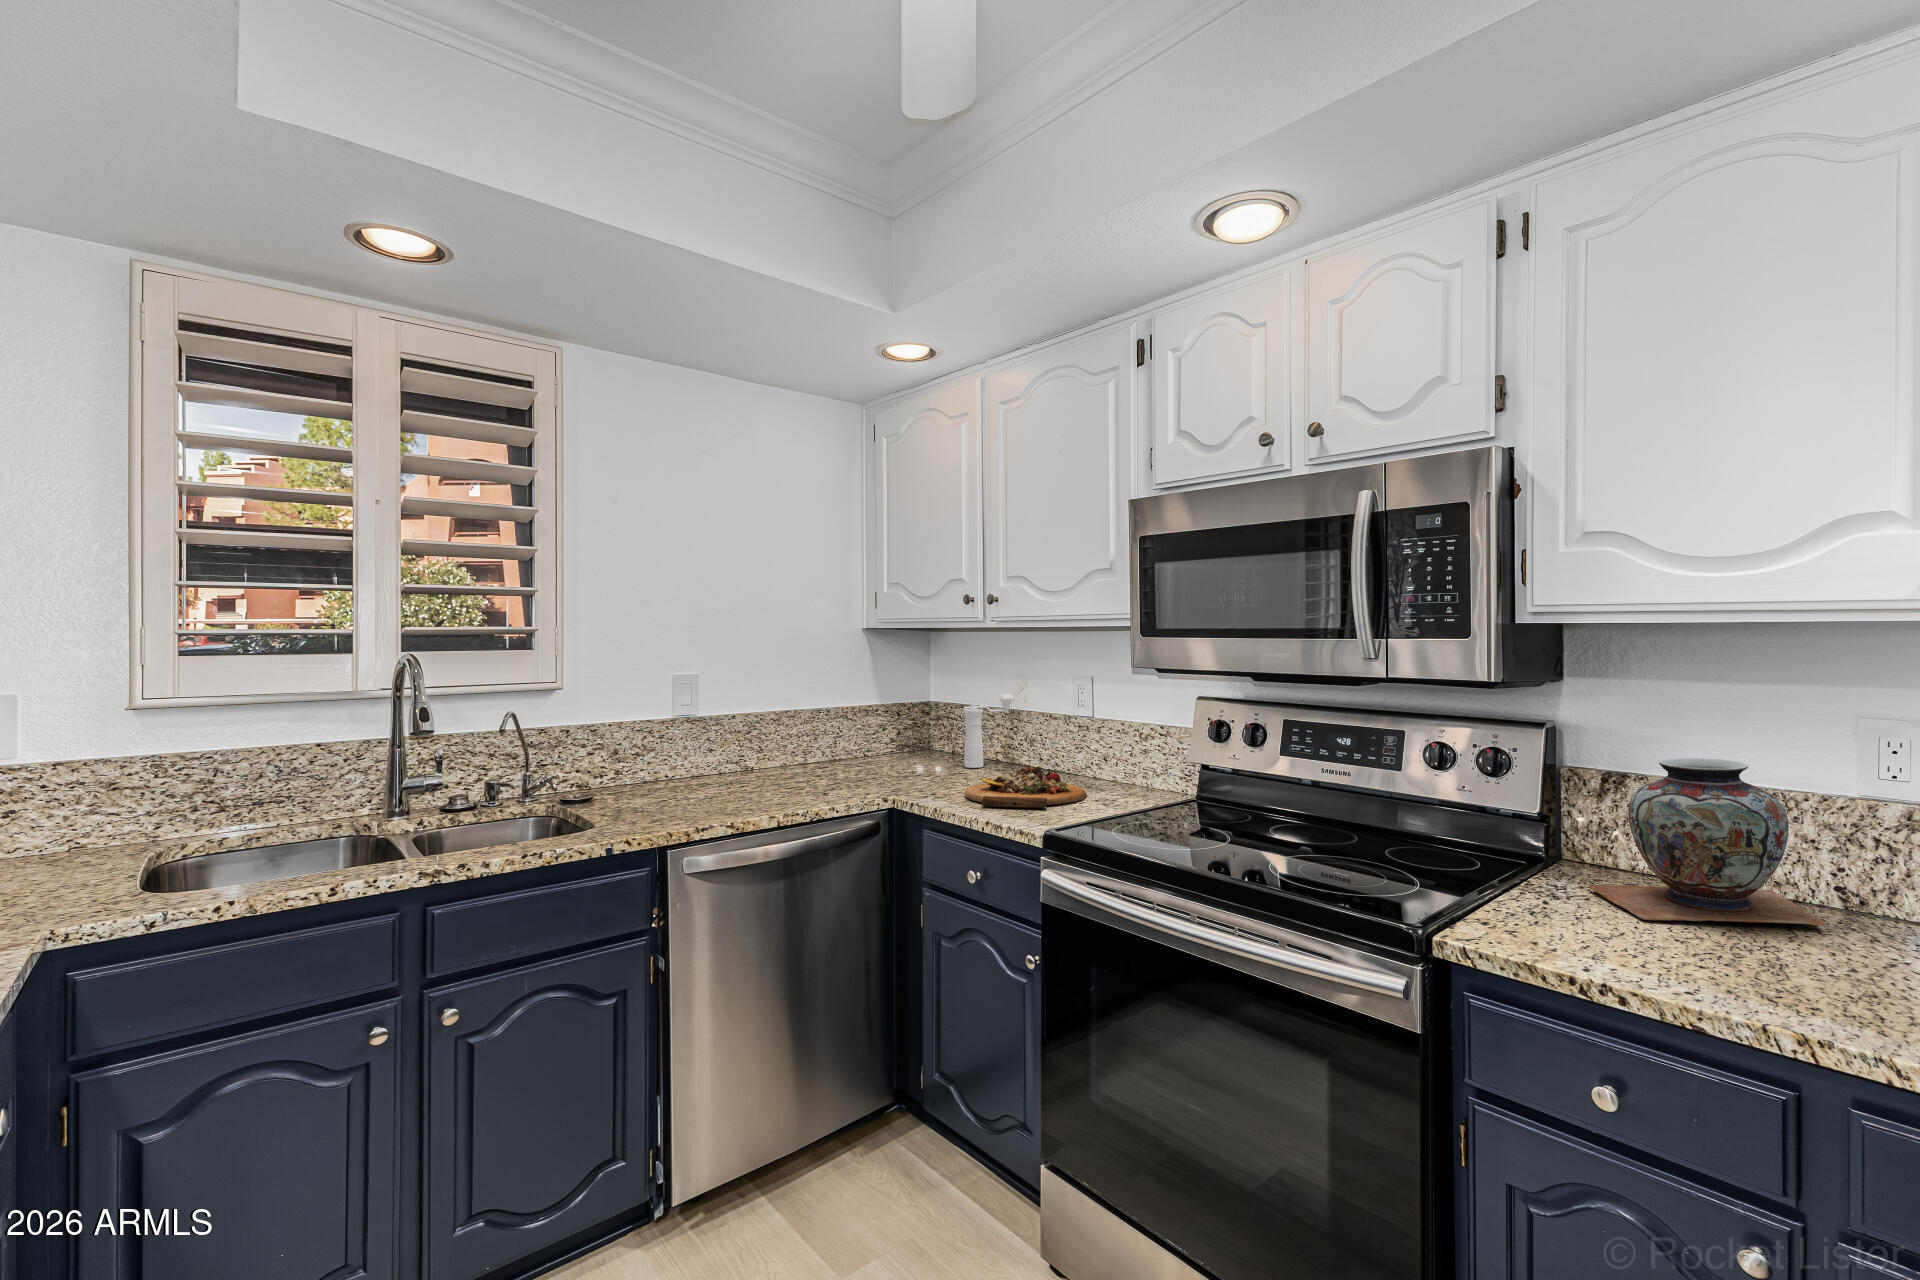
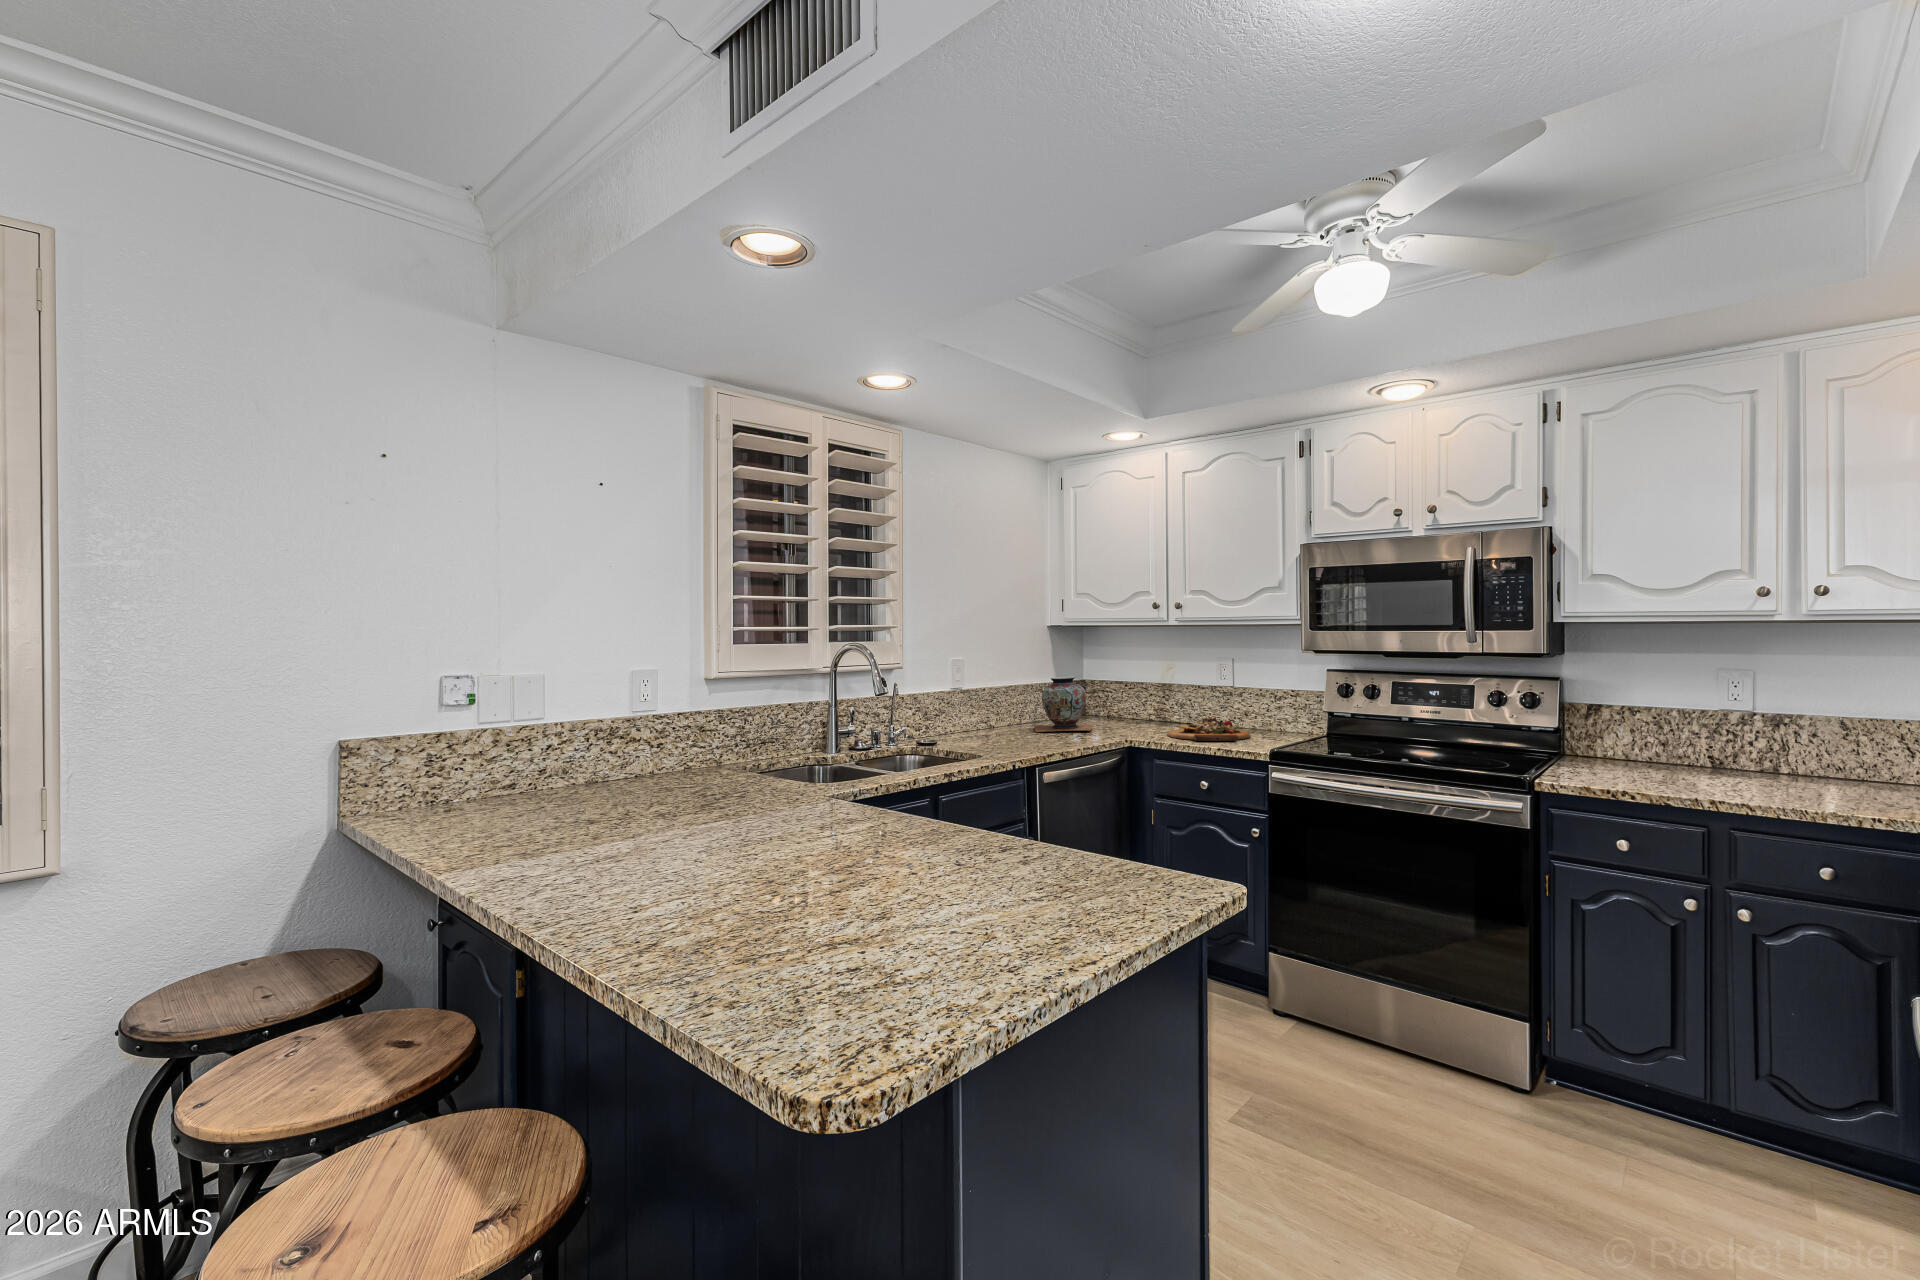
pepper mill: present [964,694,1013,768] -> none [1132,673,1163,724]
decorative vase: present [1588,758,1824,926] -> present [1034,676,1093,732]

